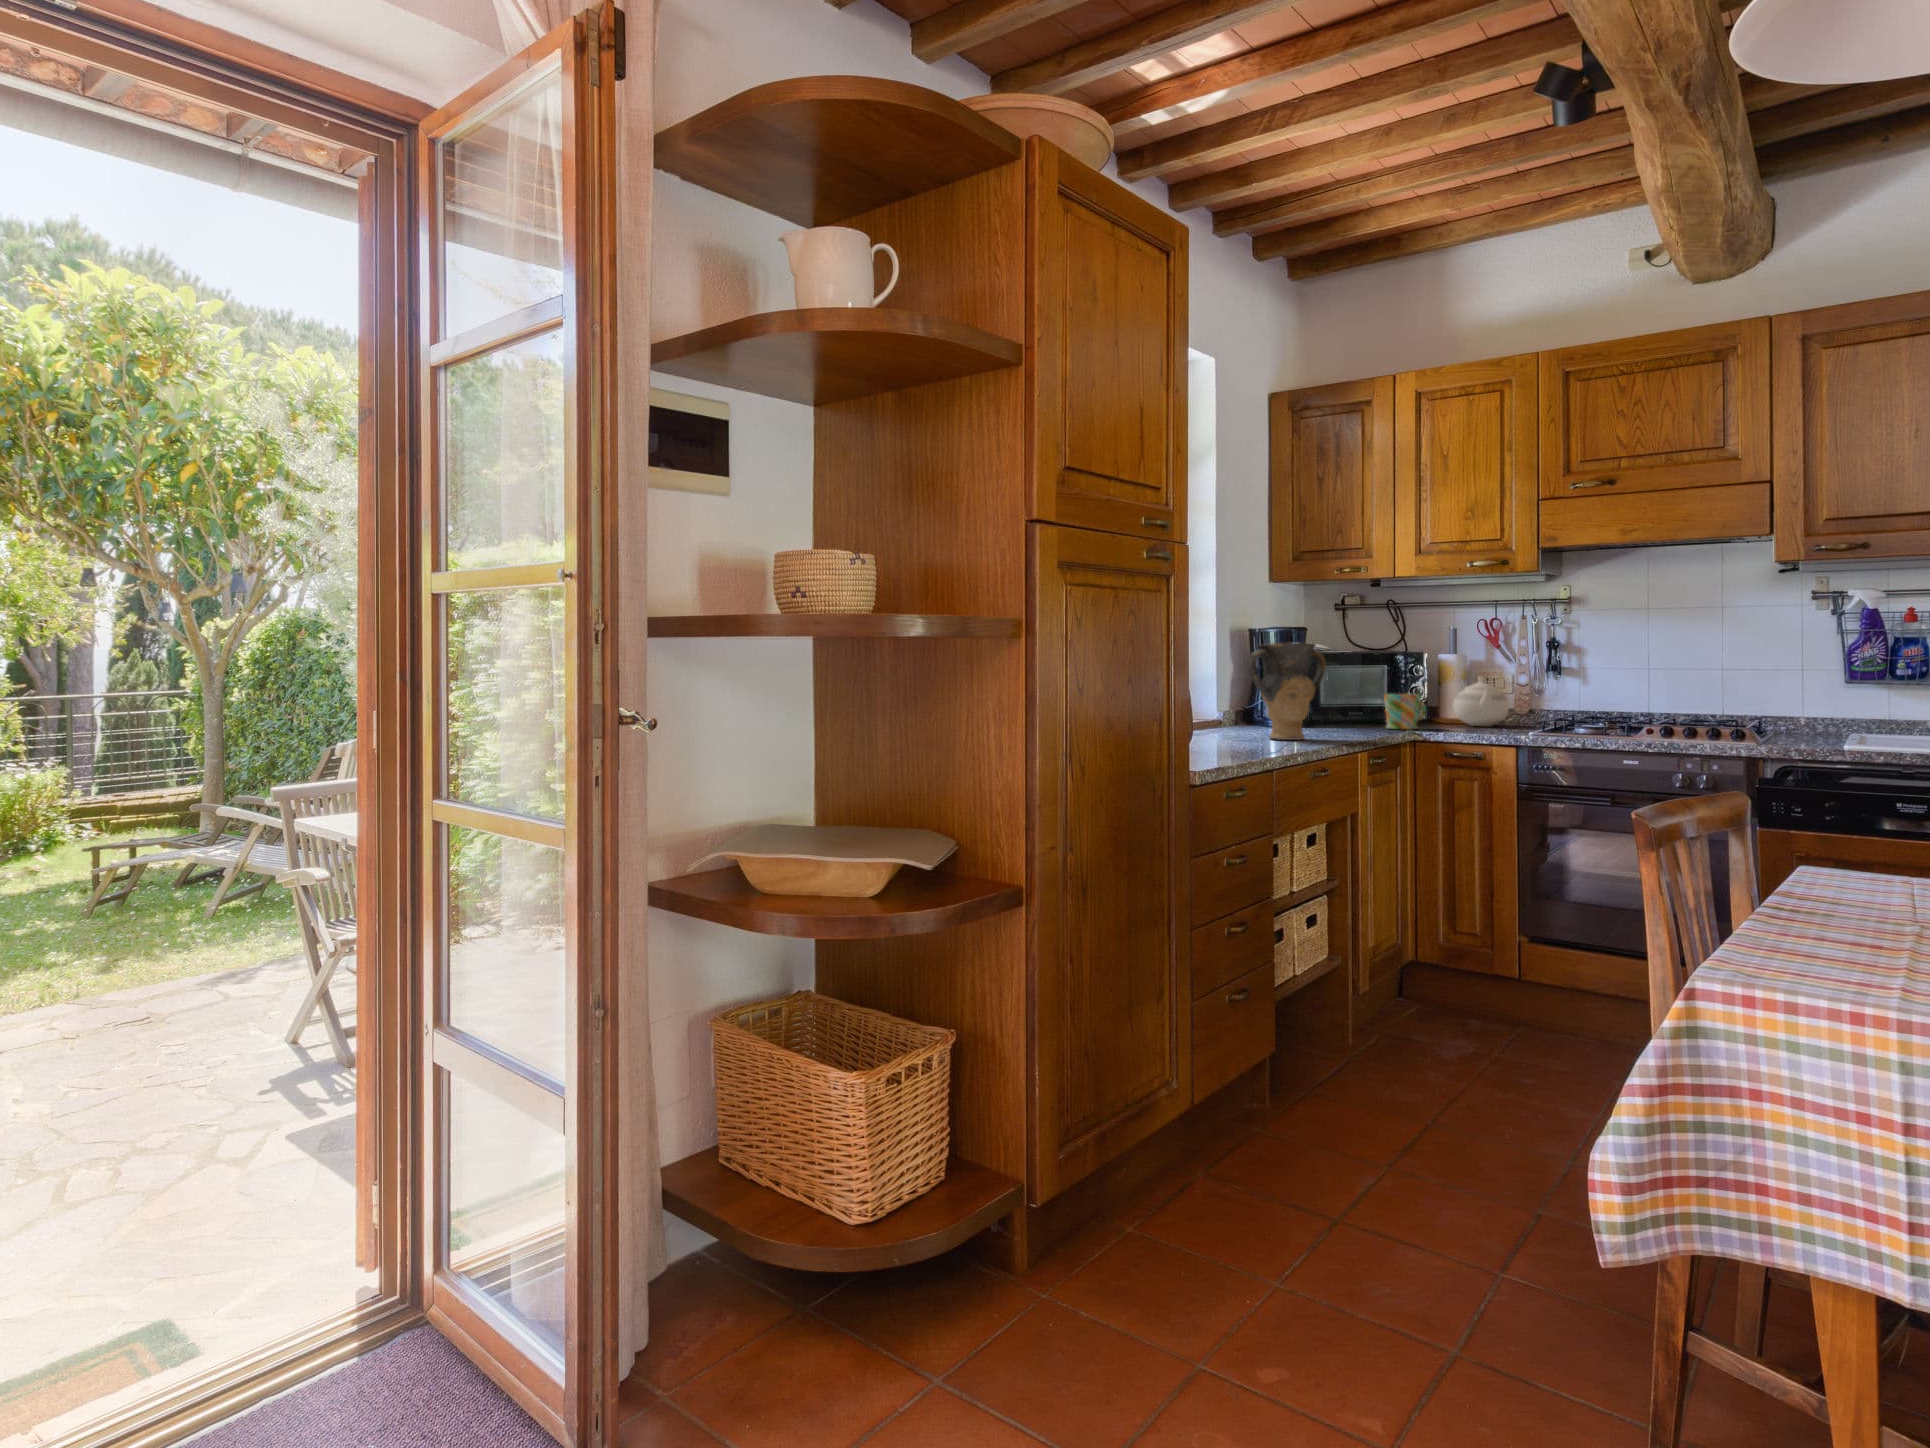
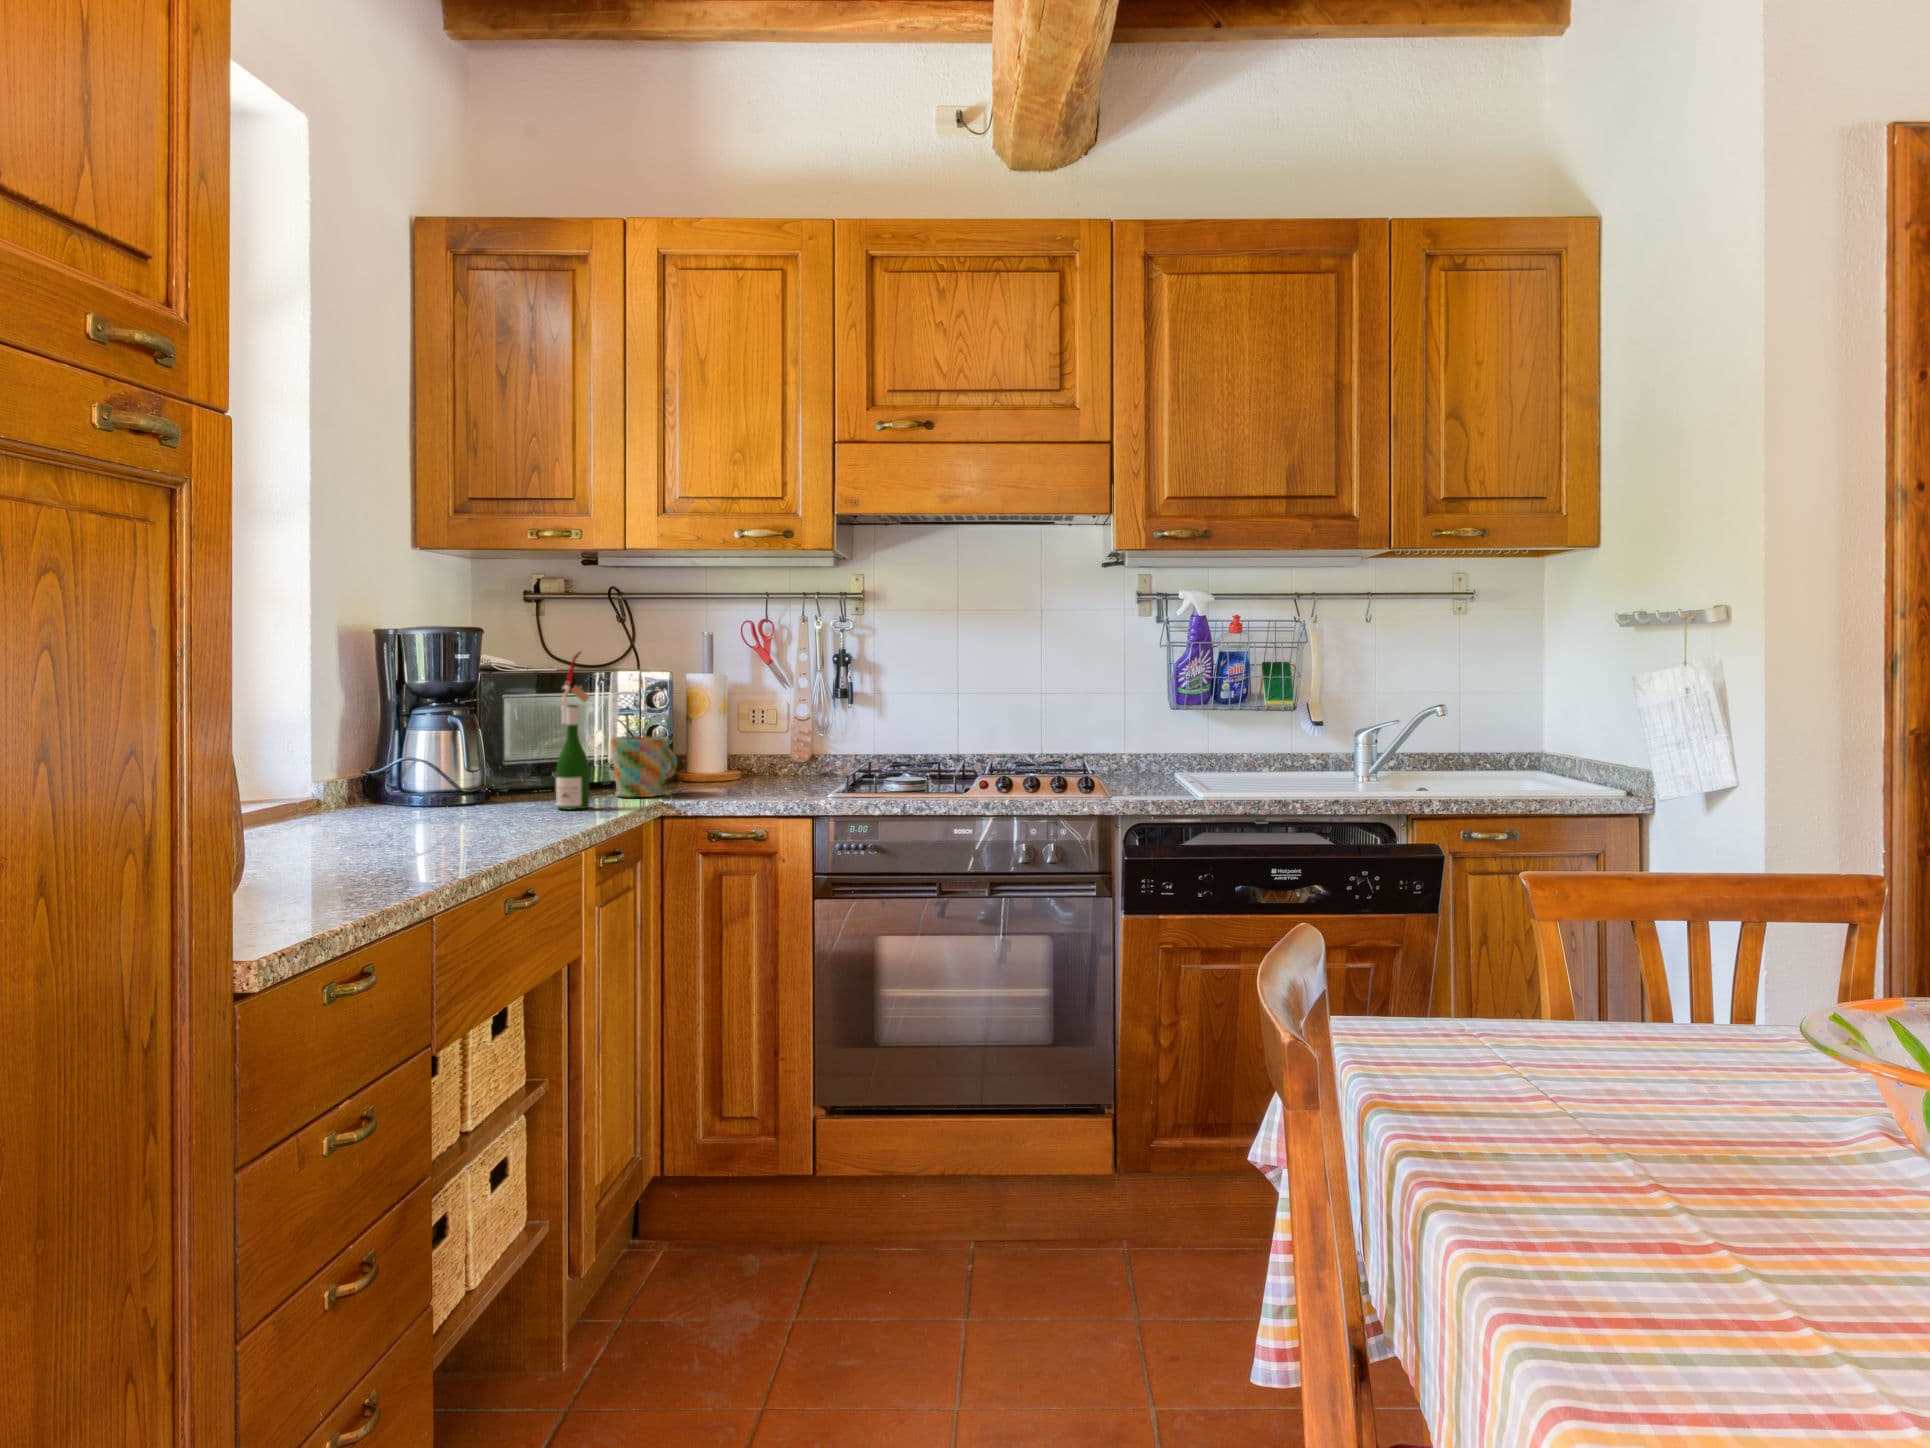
wine bottle: none [1351,641,1378,733] -> present [556,652,603,810]
vase: present [1248,642,1326,740] -> none [344,652,509,843]
teapot: present [1453,677,1509,726] -> none [714,706,791,782]

